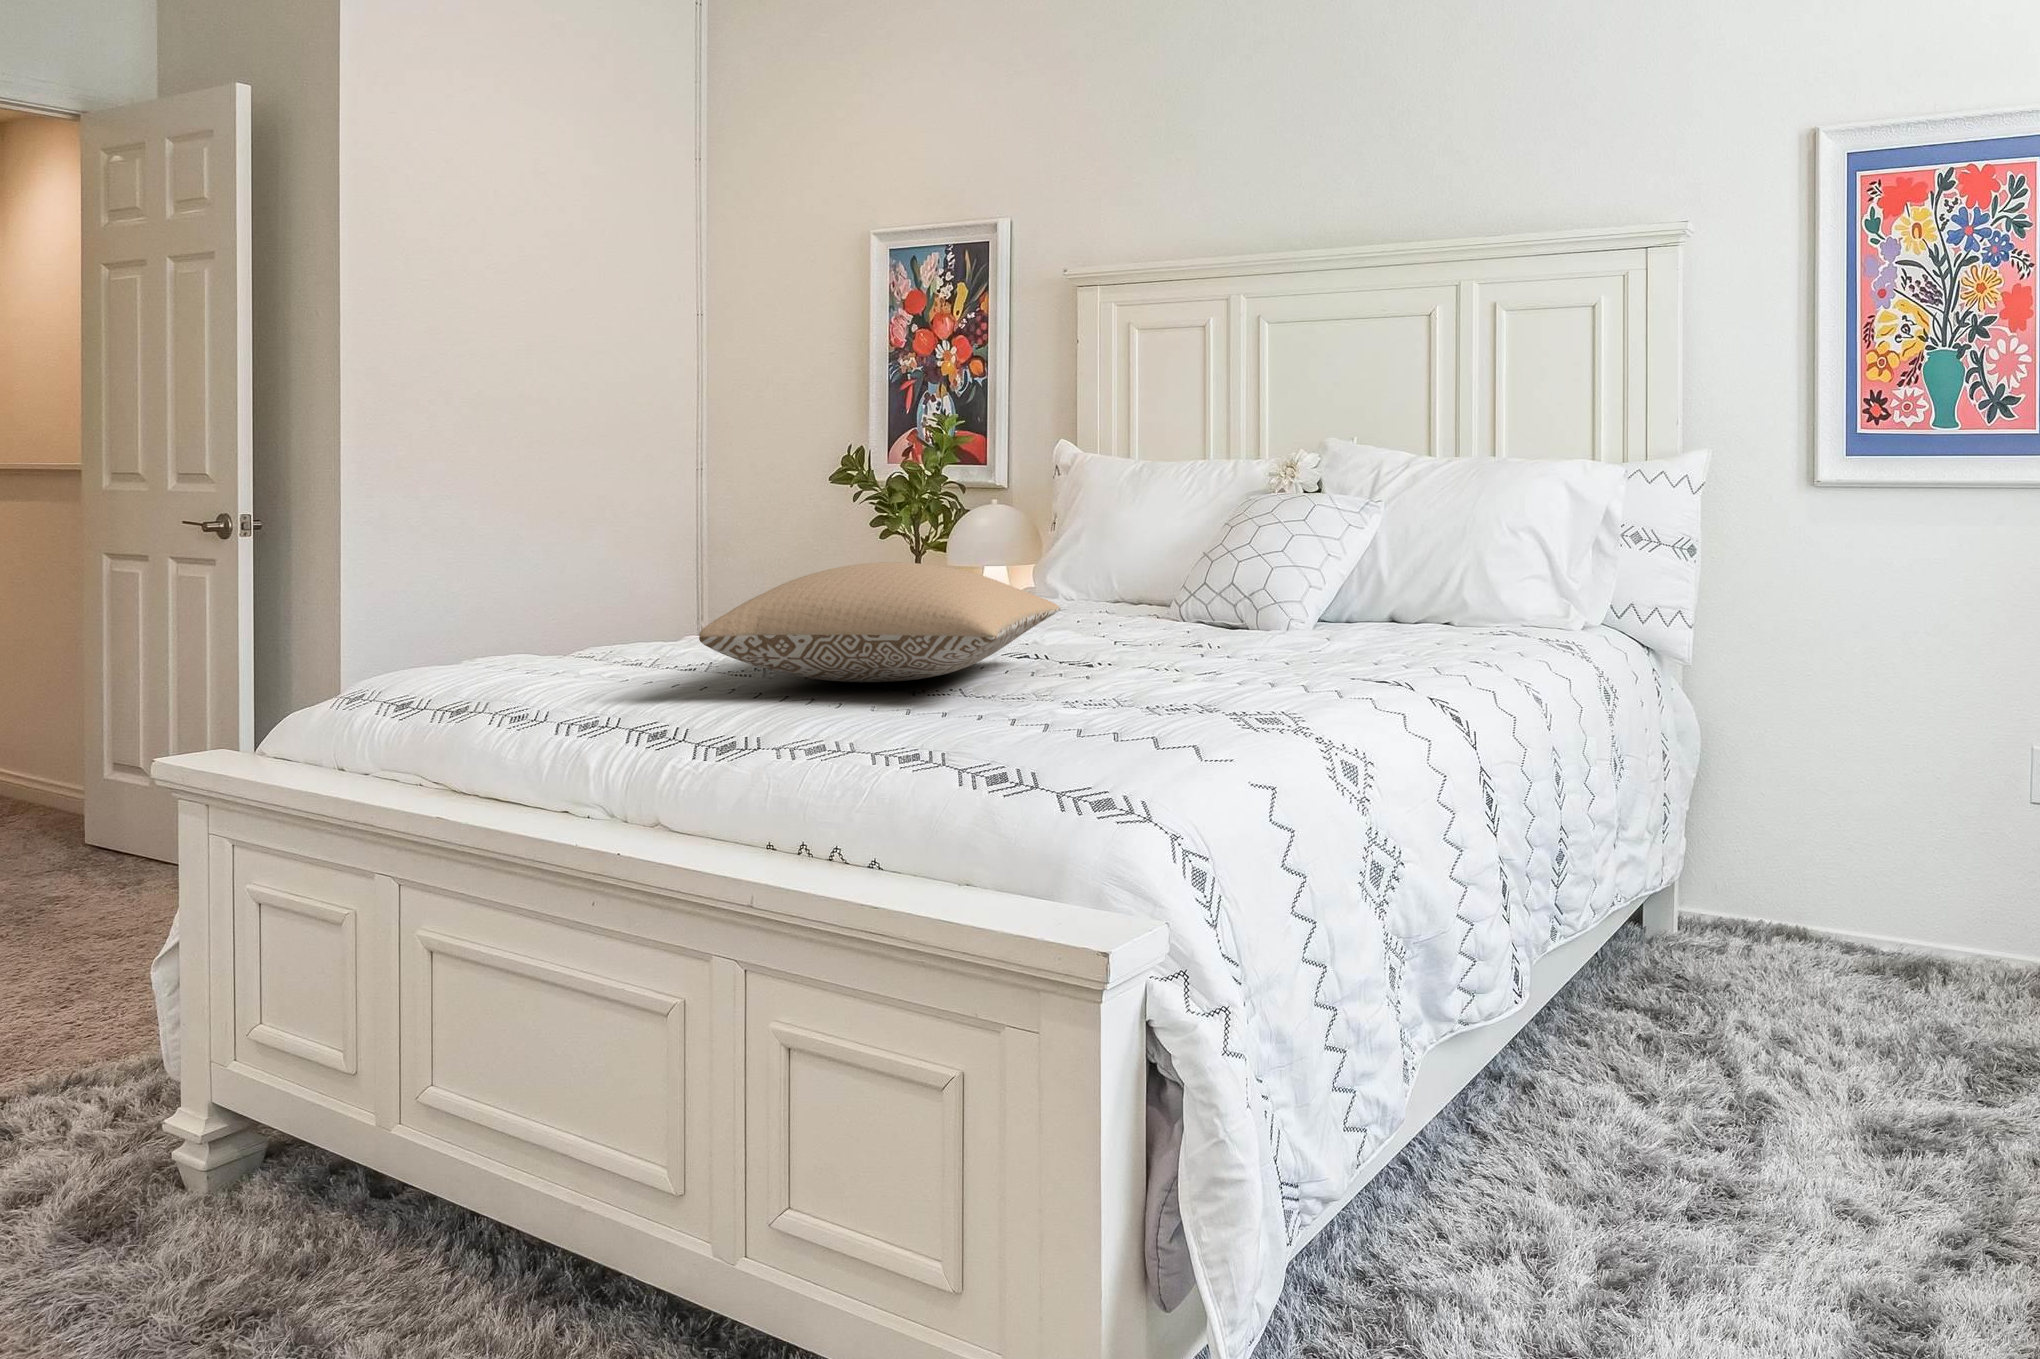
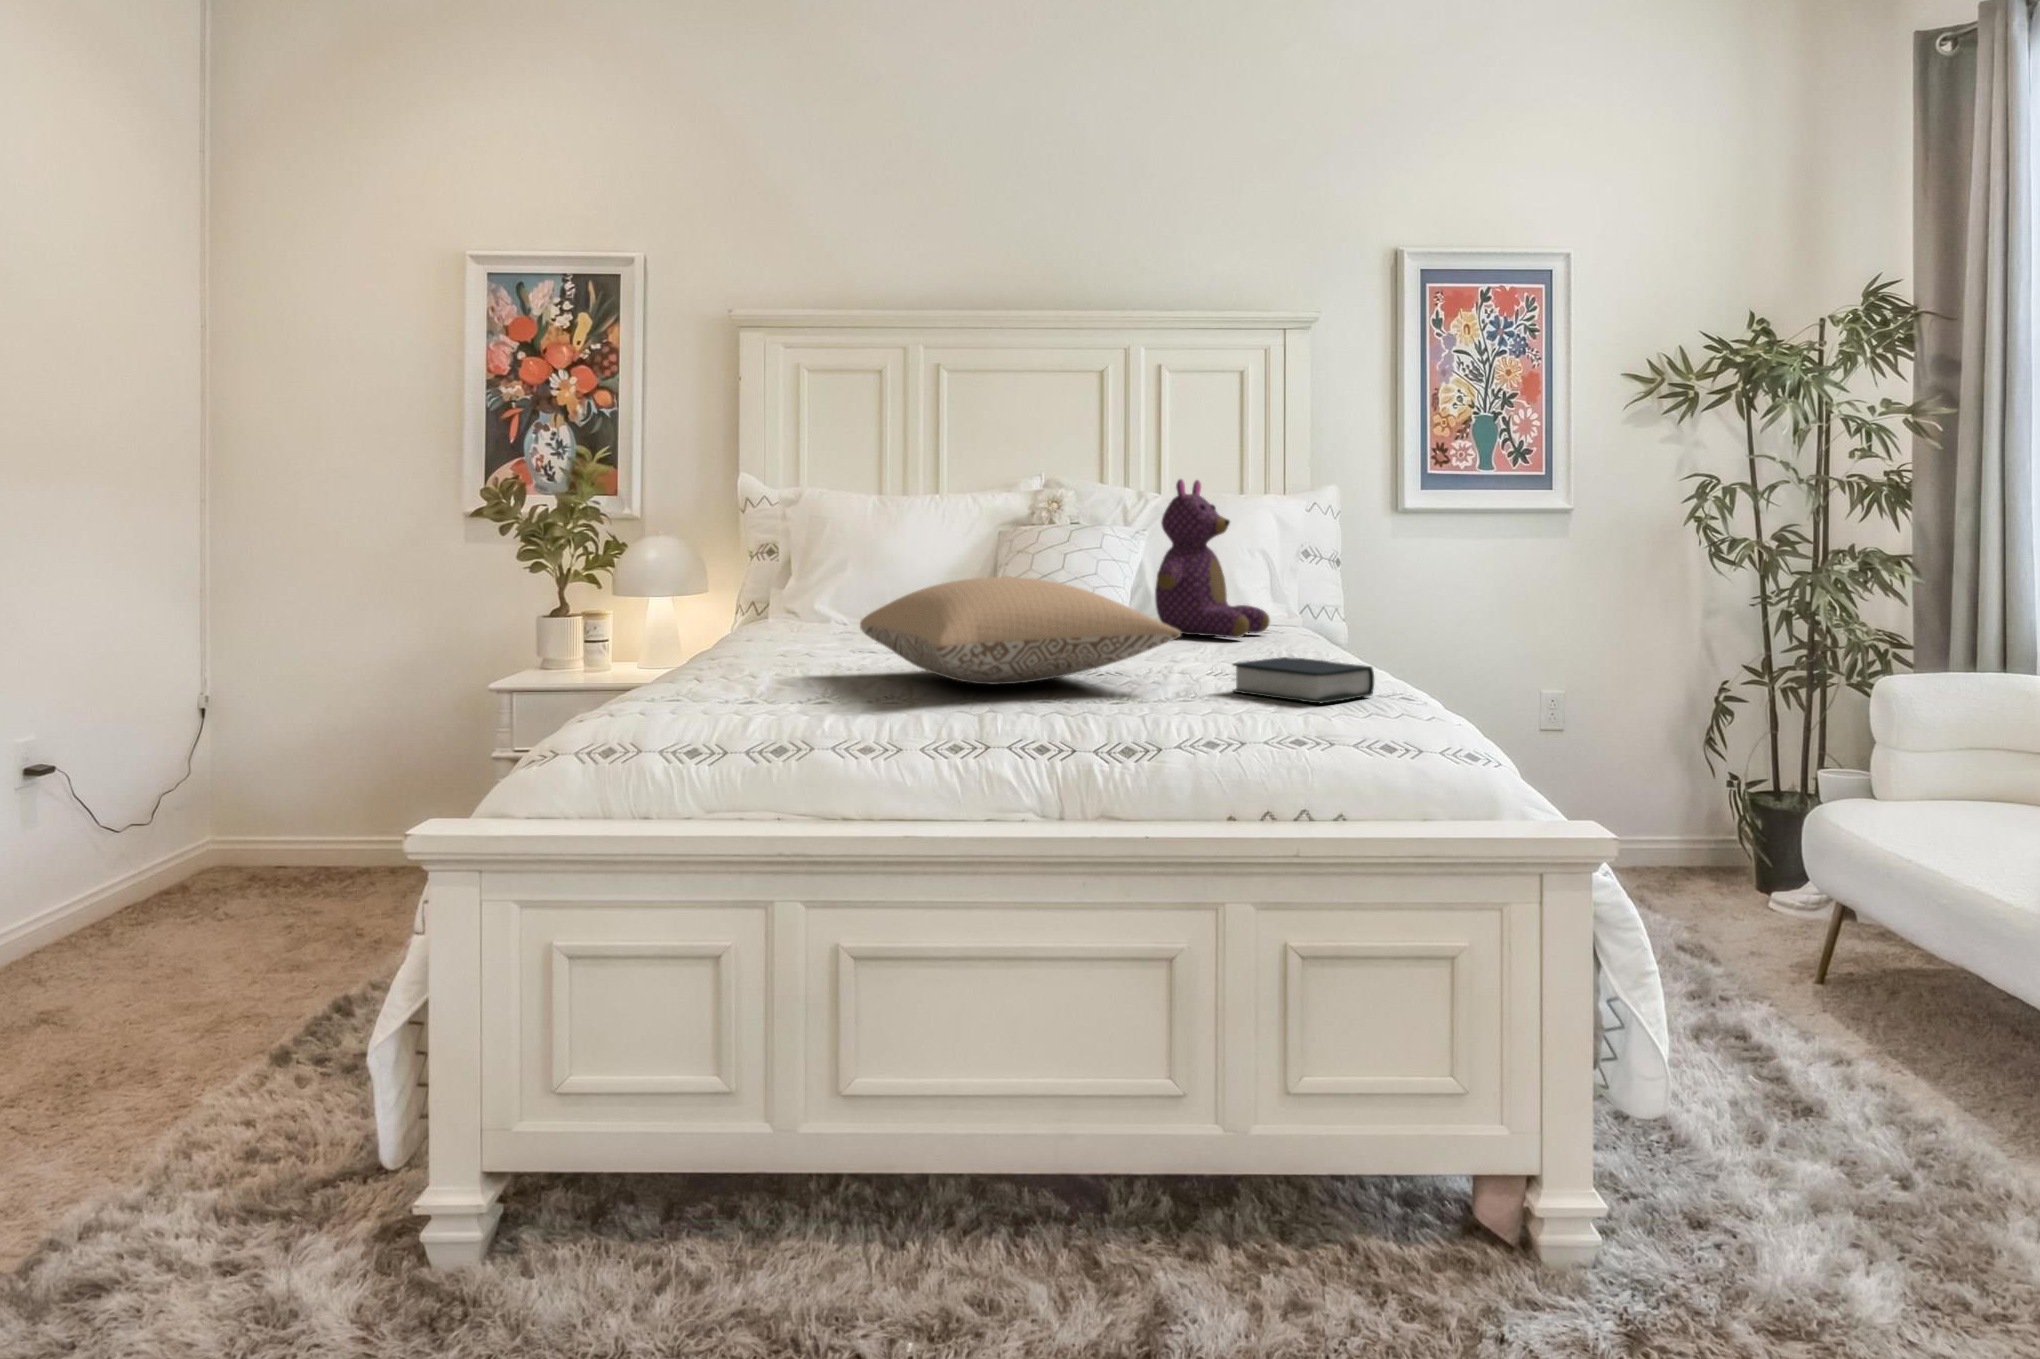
teddy bear: none [1291,447,1450,645] -> present [1155,479,1270,638]
book: none [1046,673,1169,733] -> present [1233,657,1374,703]

